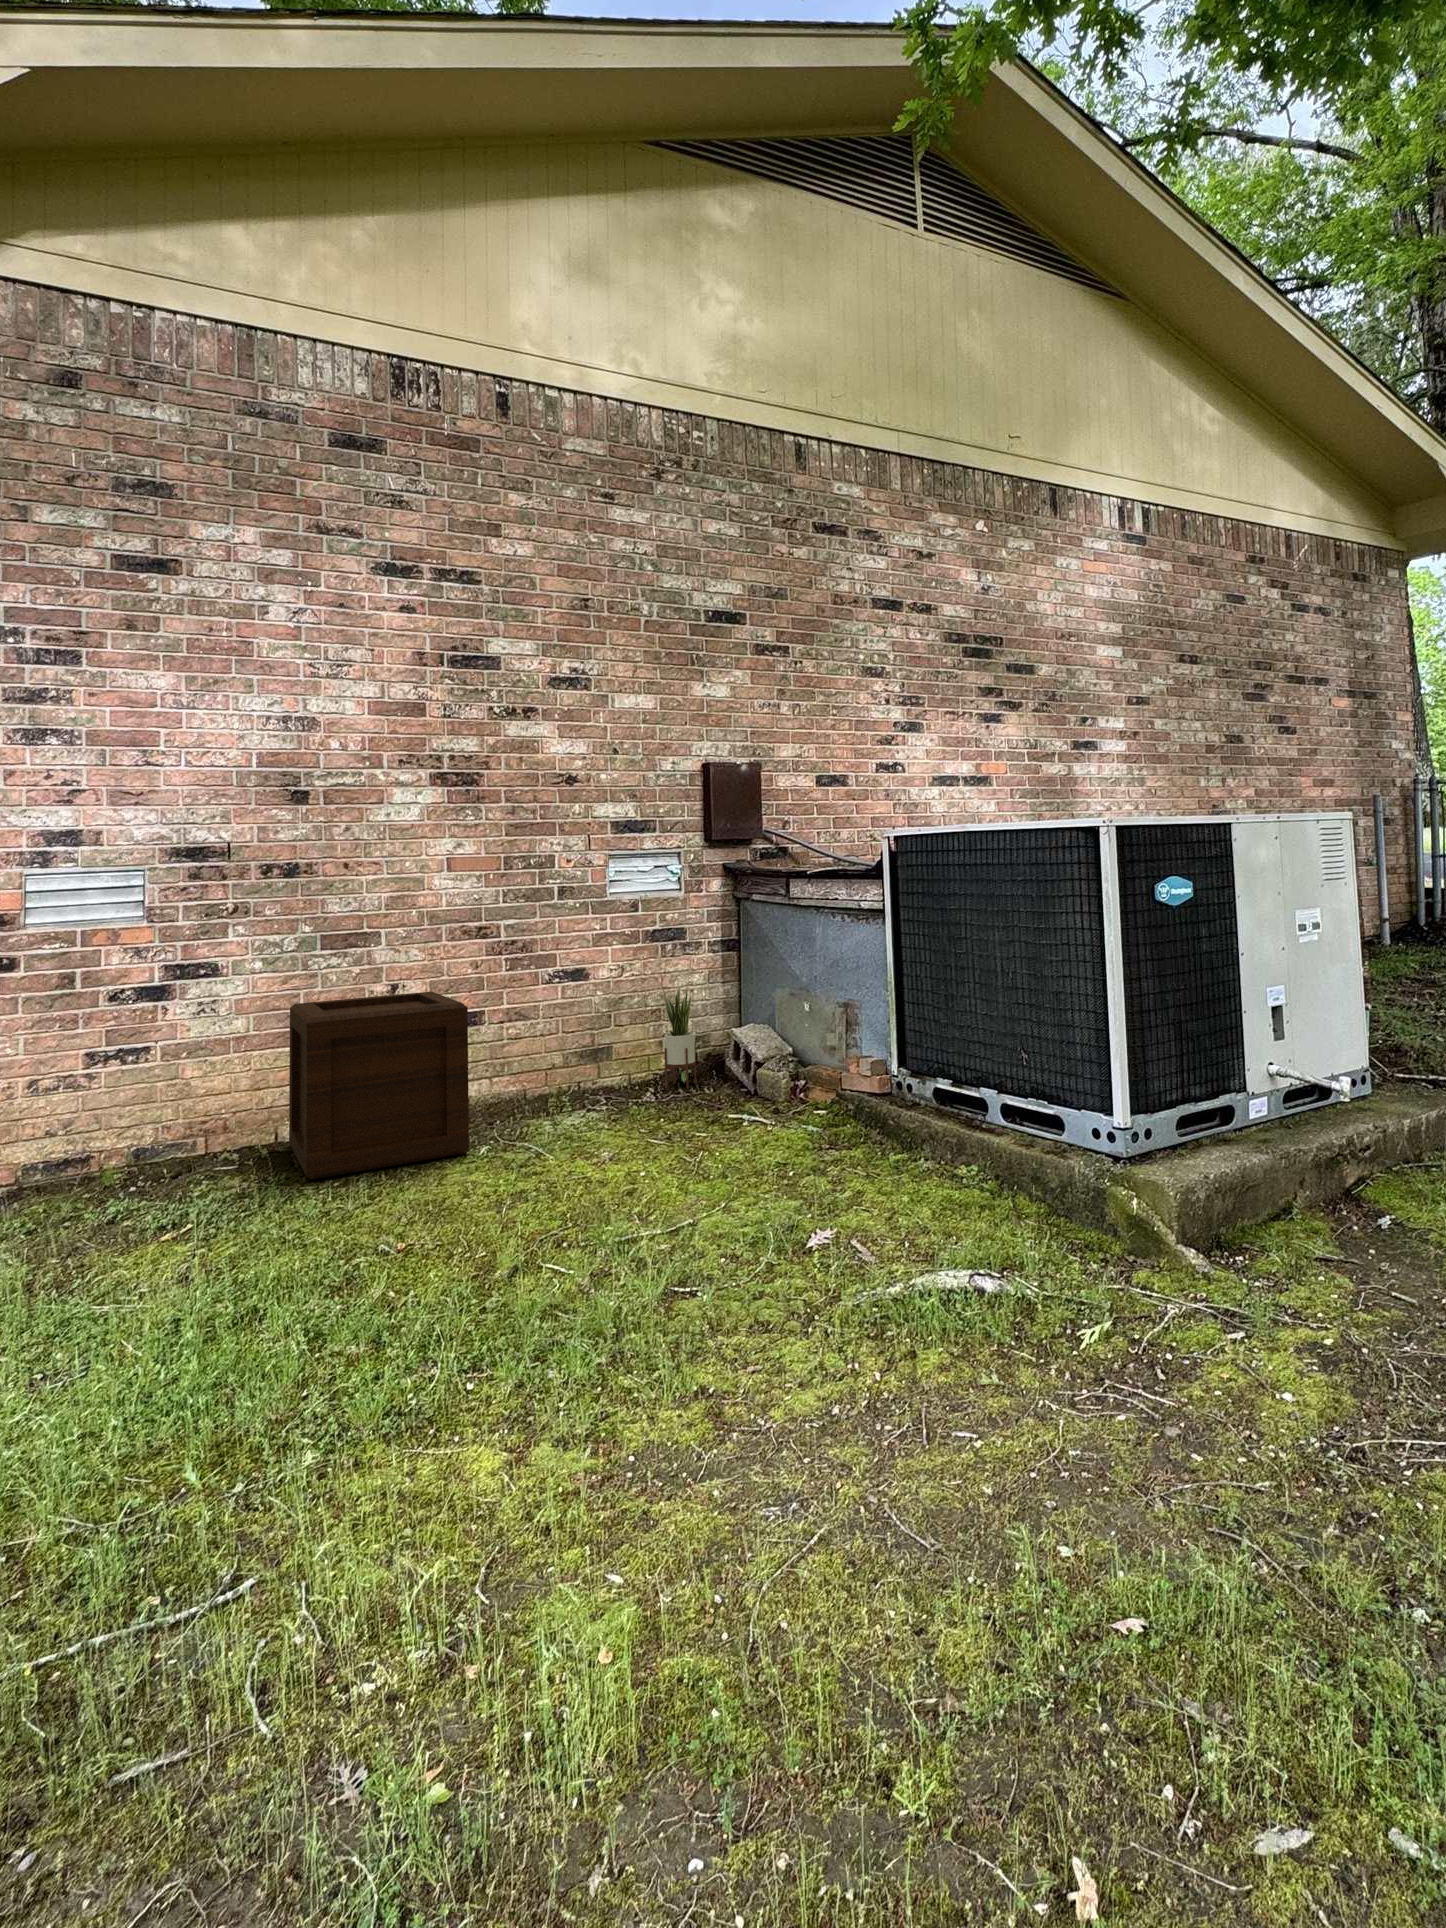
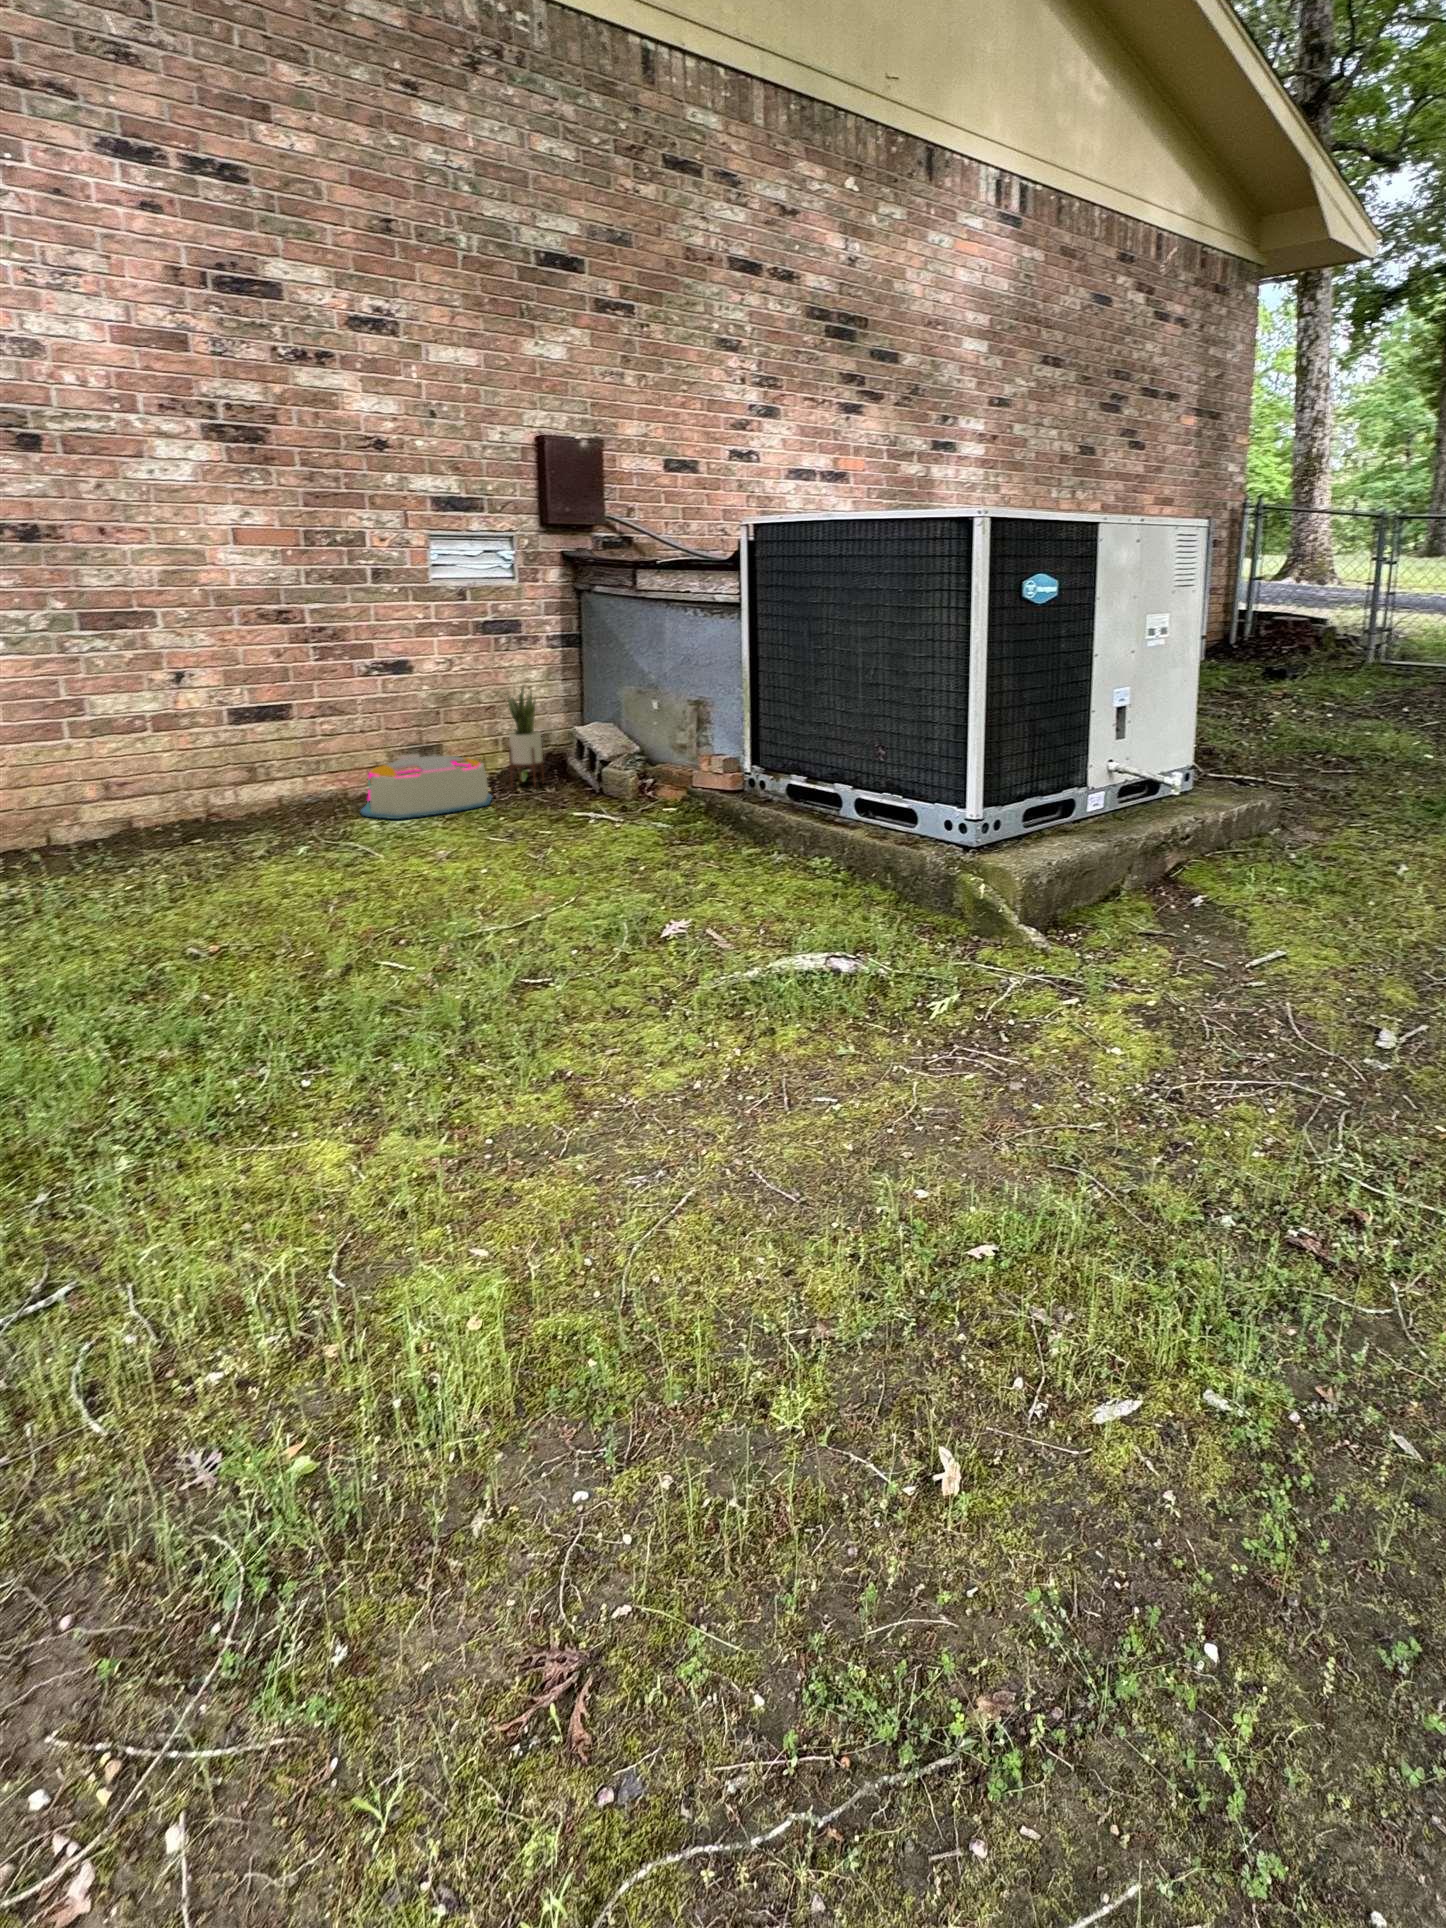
wooden crate: present [289,992,469,1179] -> none [47,683,292,885]
storage bin: none [530,1055,648,1119] -> present [361,754,492,819]

